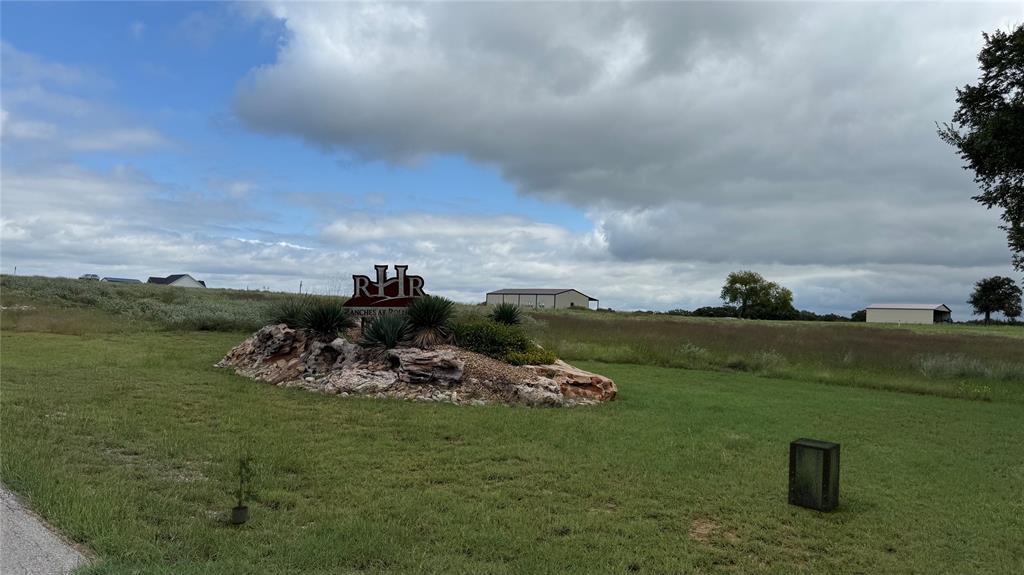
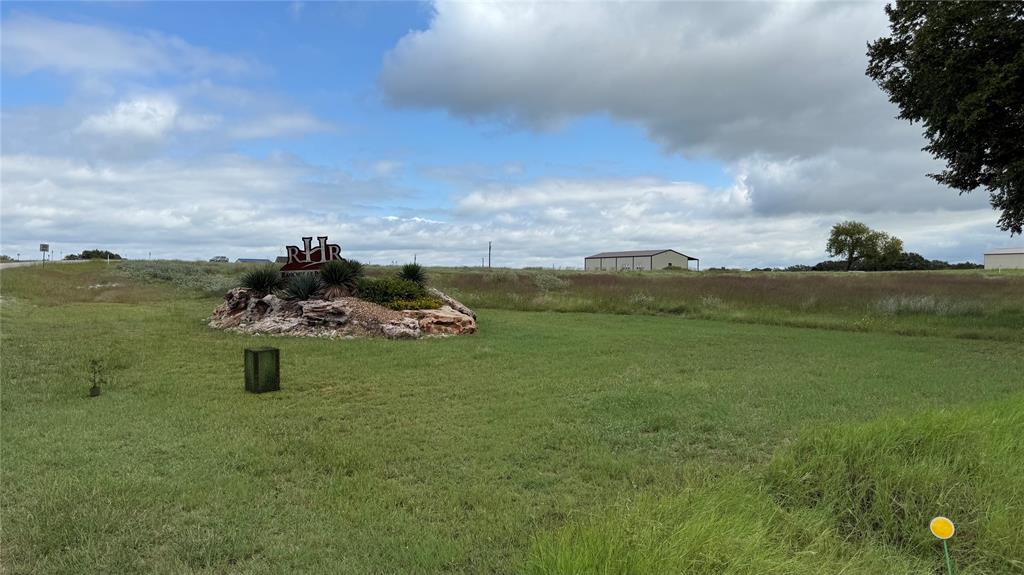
storage box: present [788,438,840,513] -> present [244,346,280,393]

